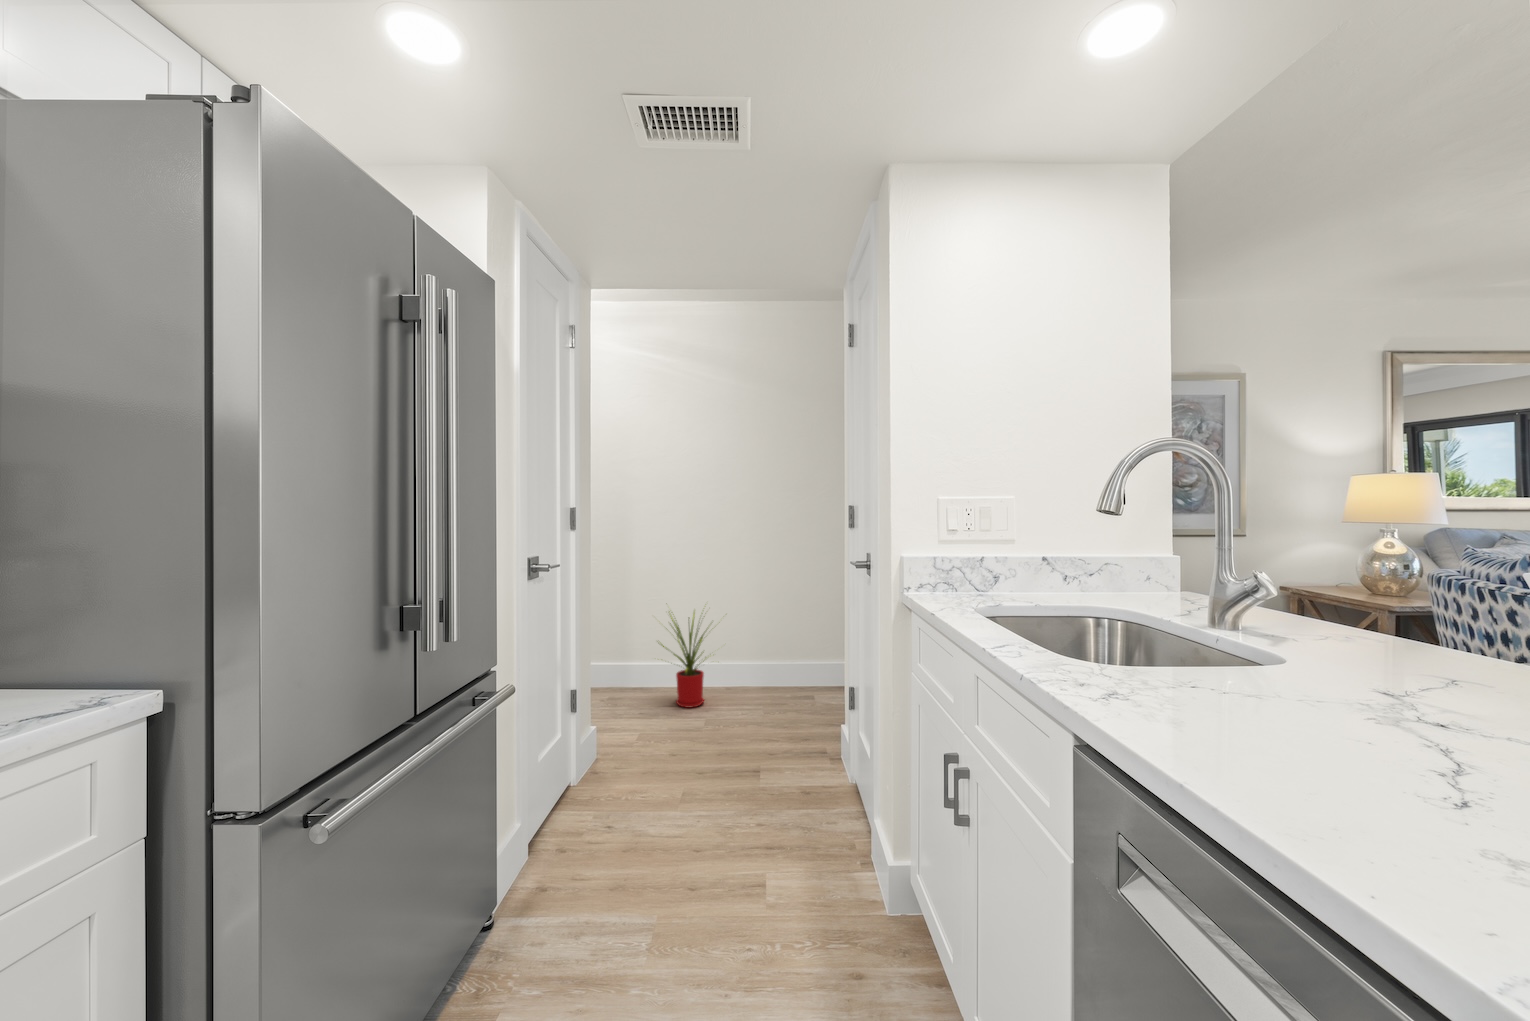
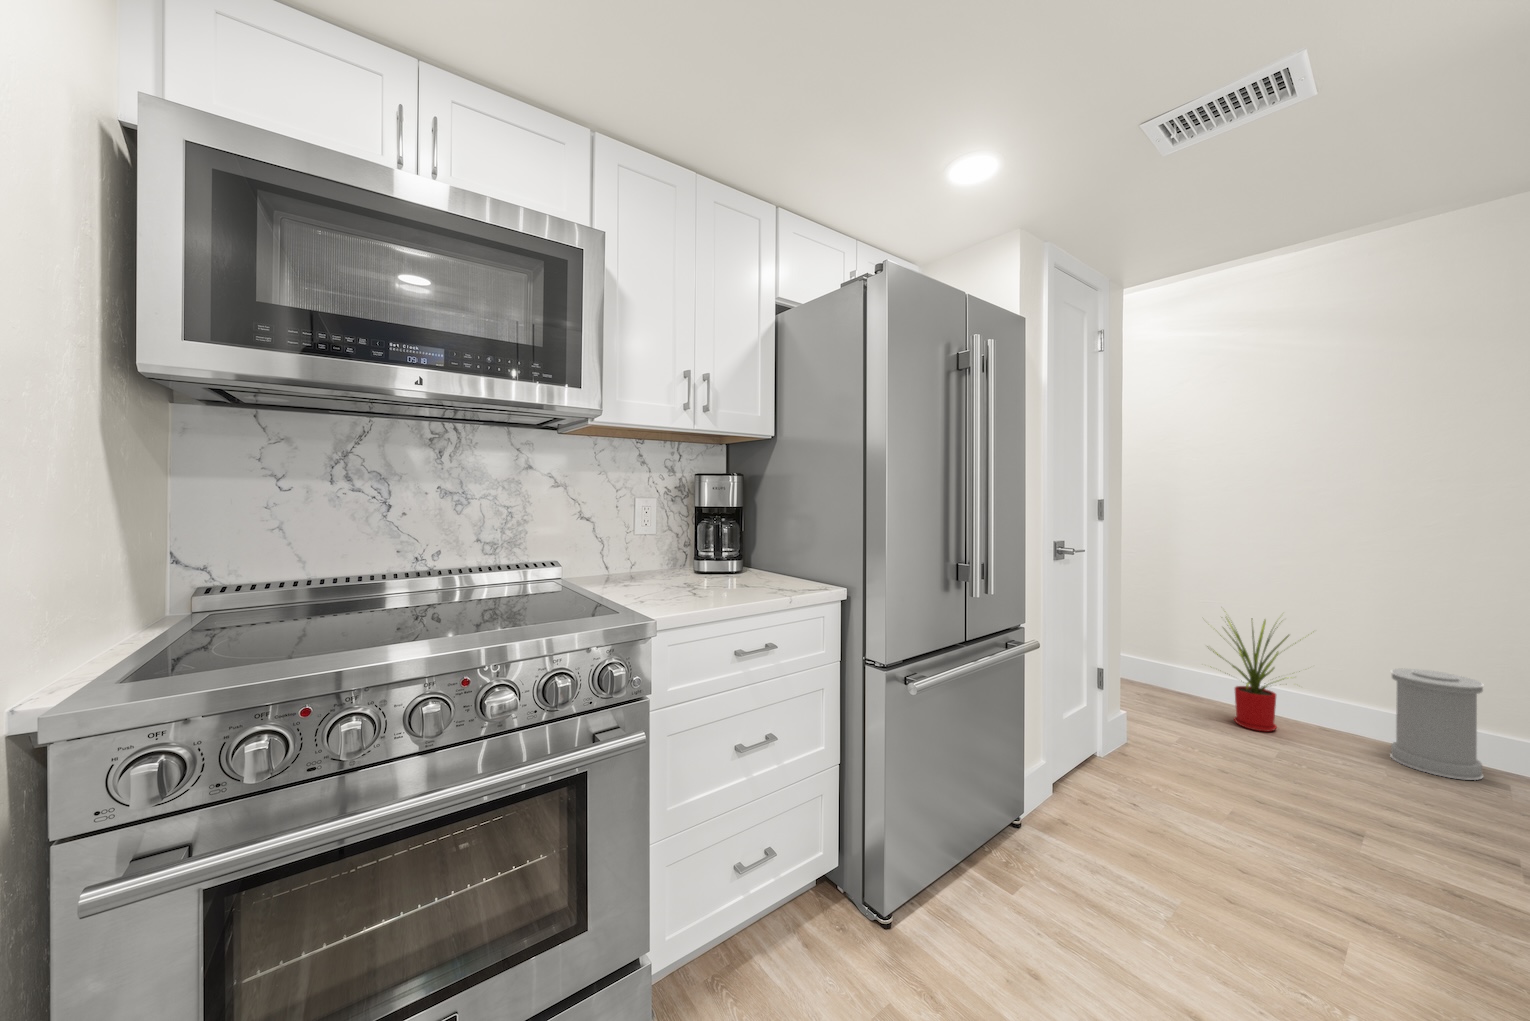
trash can: none [767,632,811,708] -> present [1390,669,1484,780]

